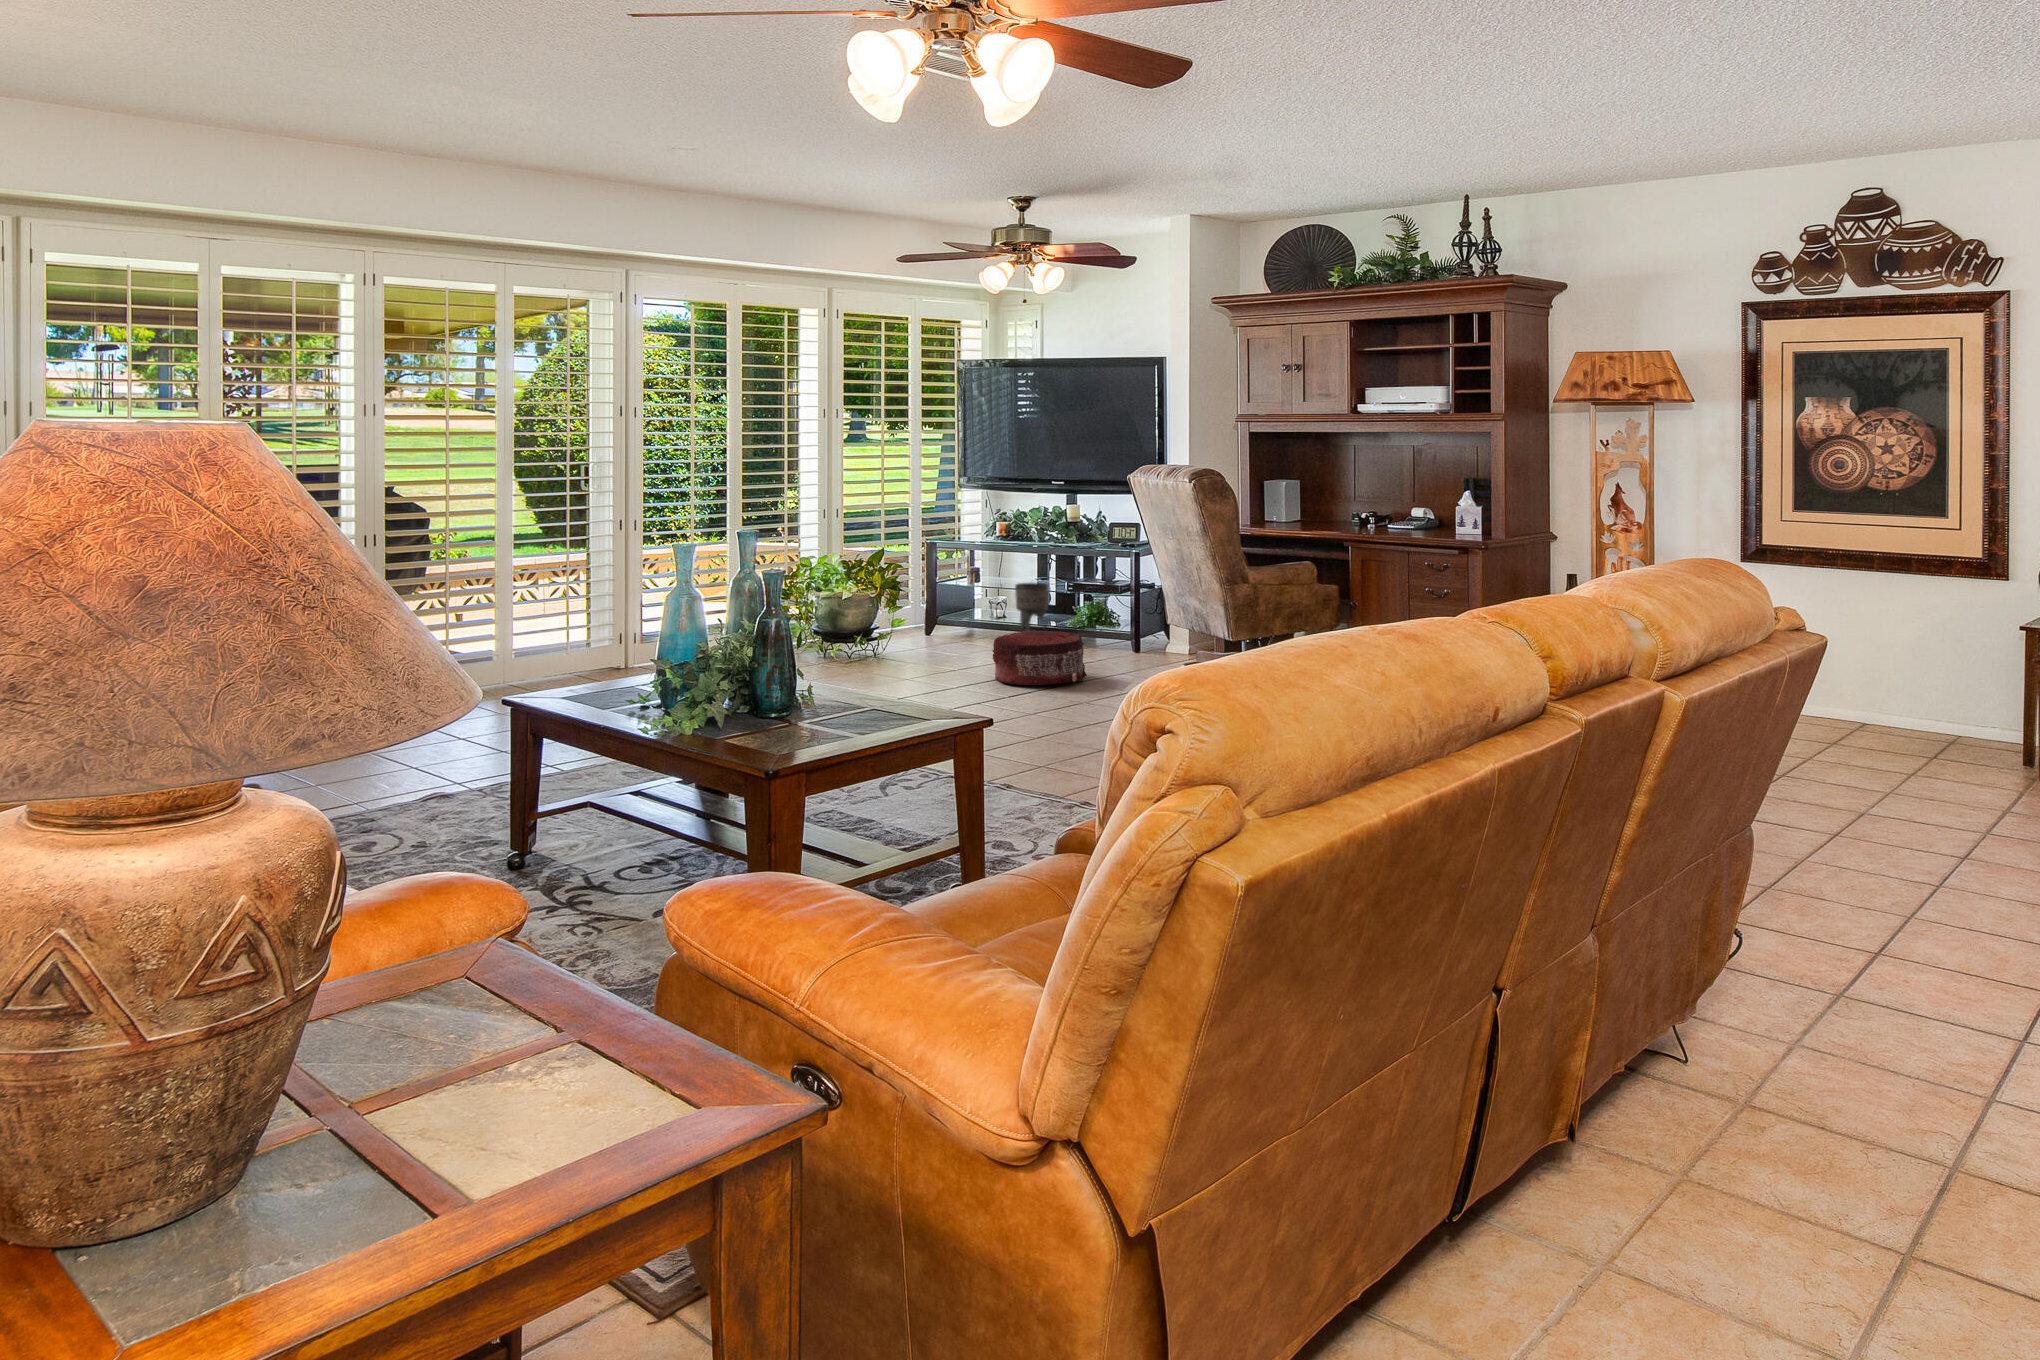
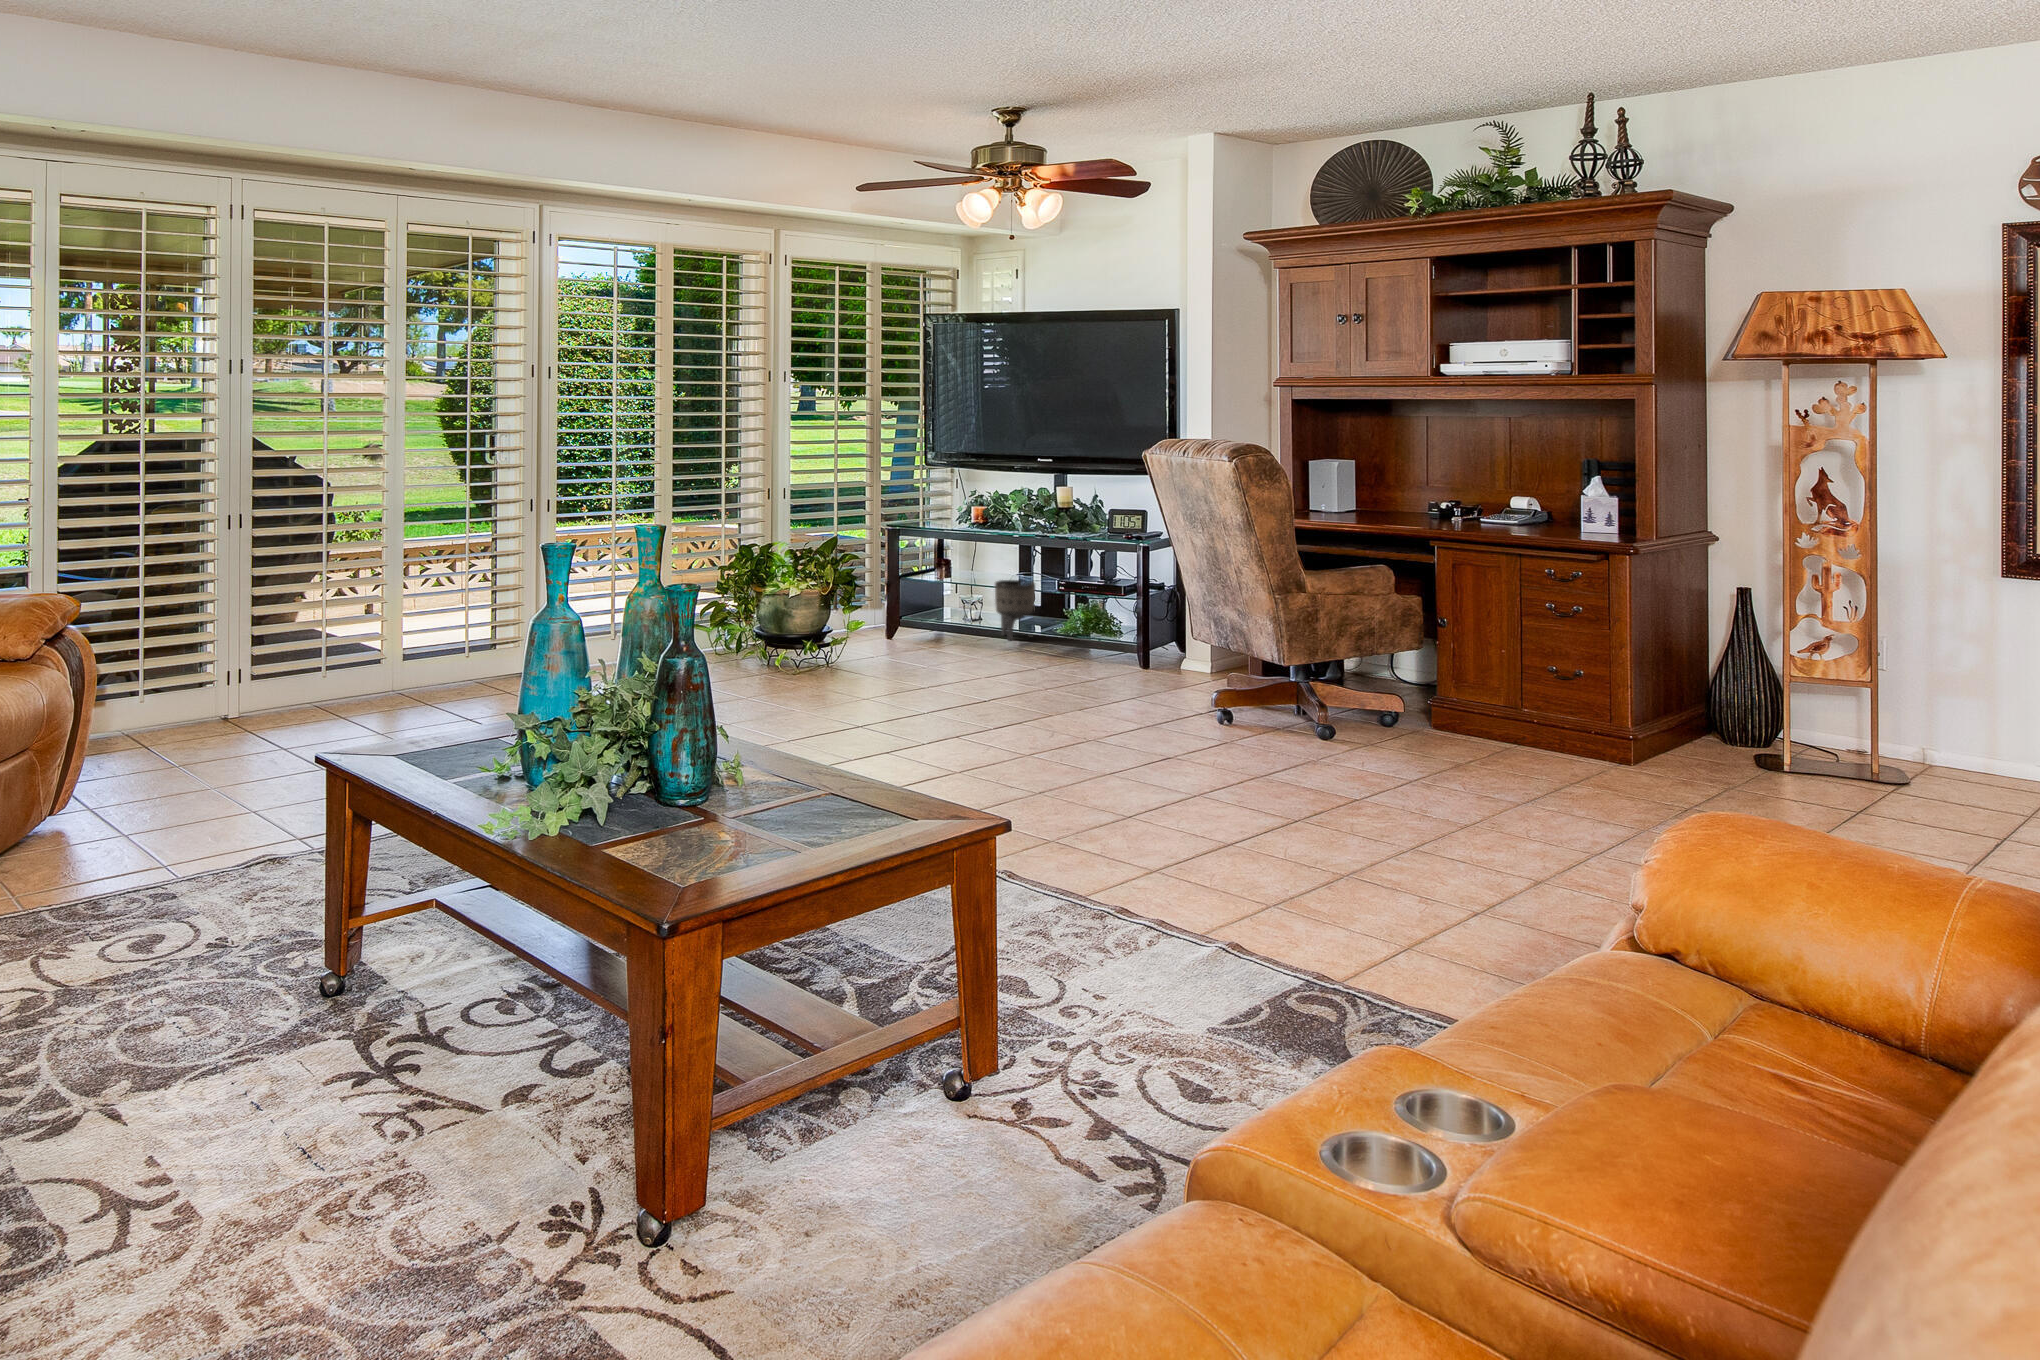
pouf: present [993,631,1087,685] -> none [971,646,1091,717]

